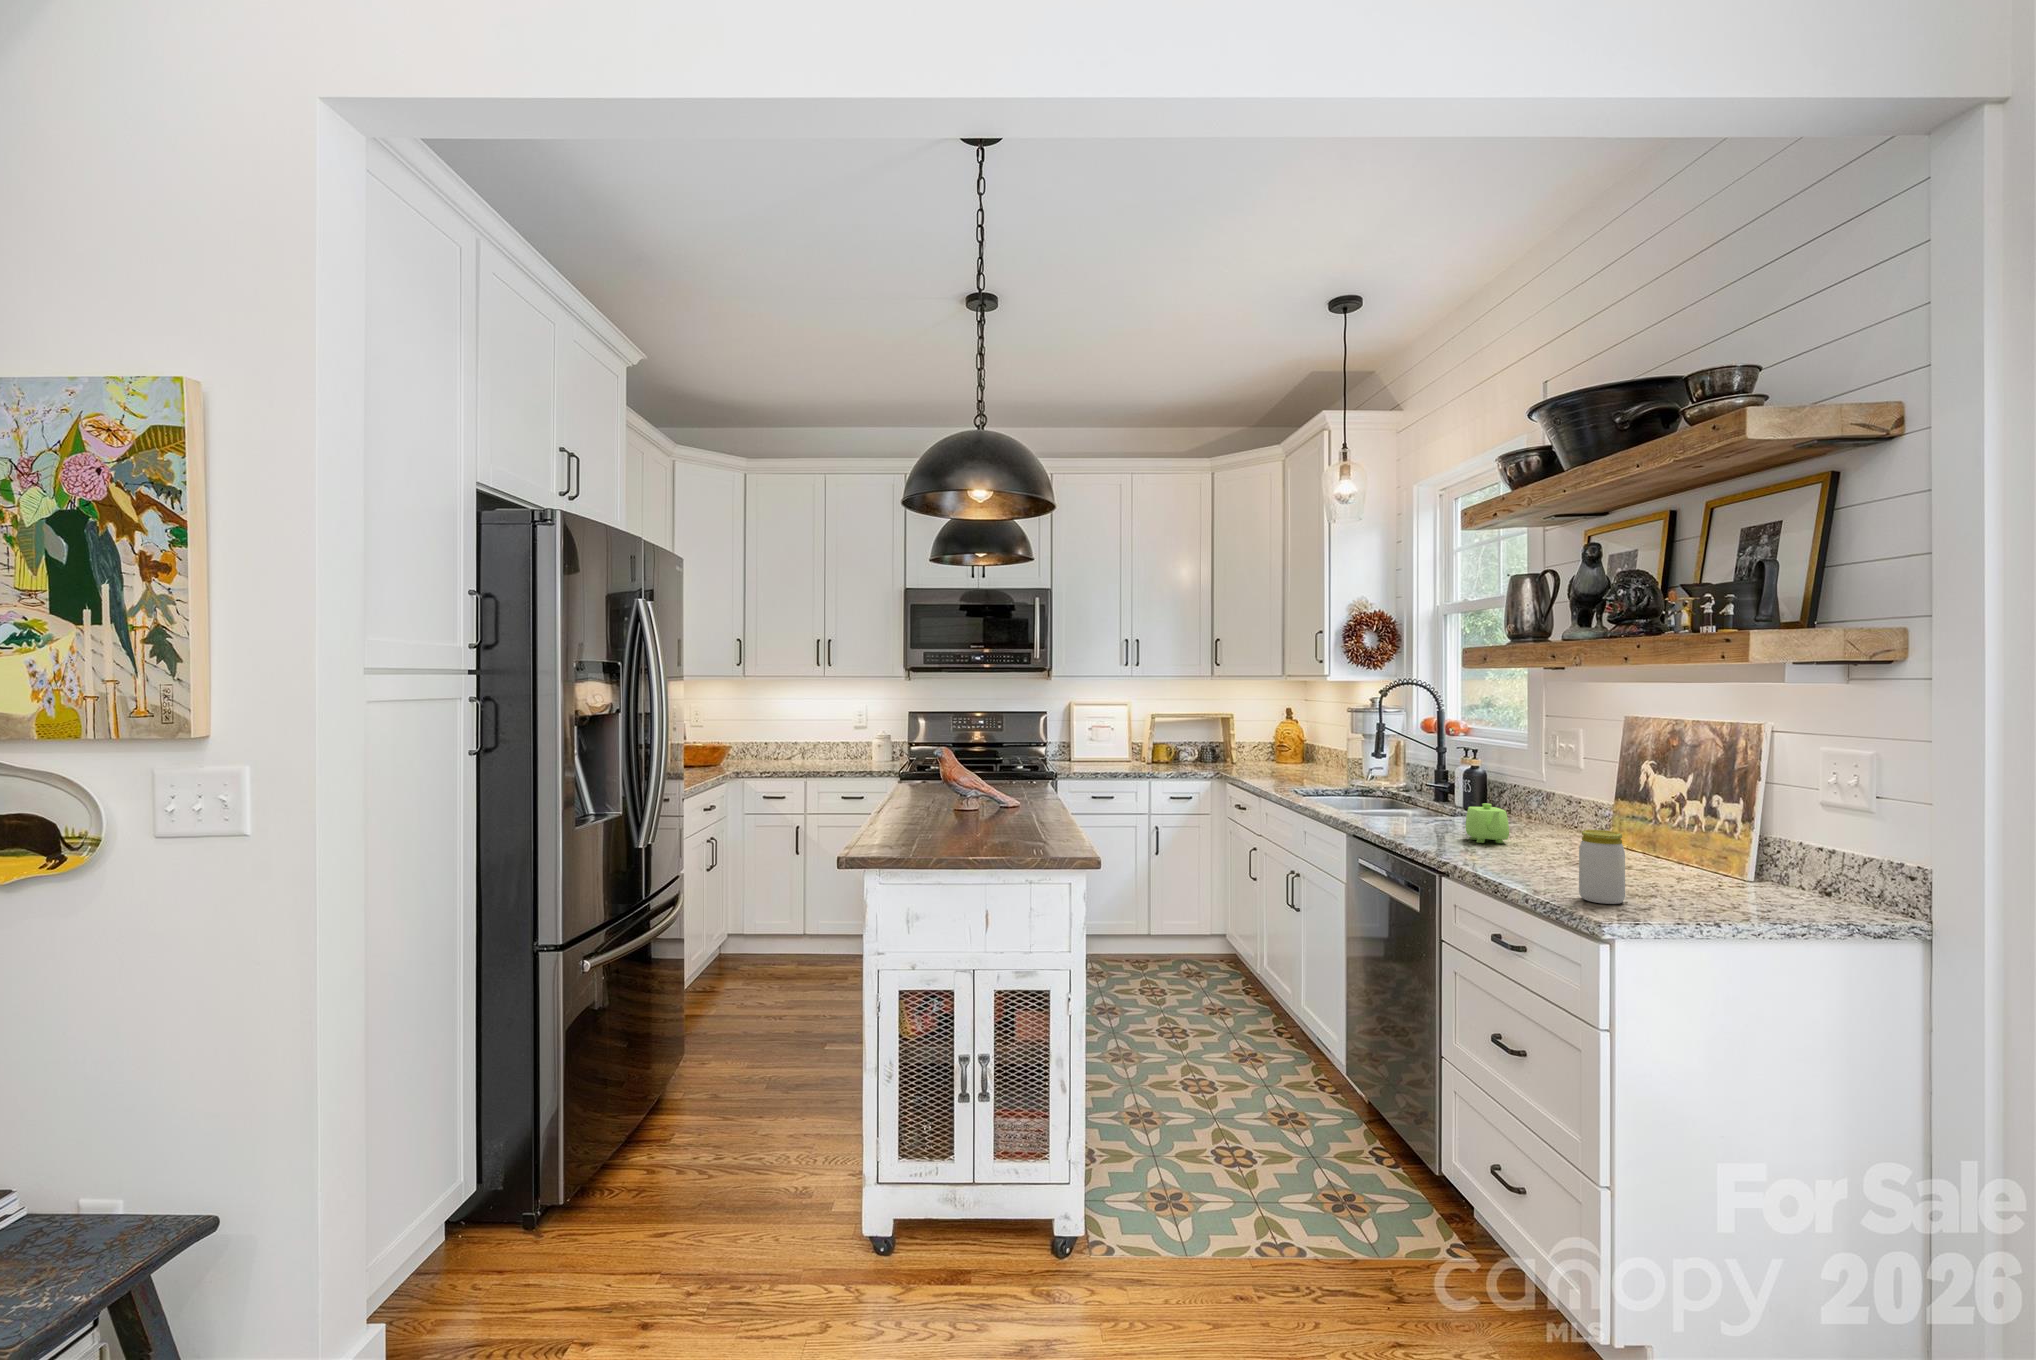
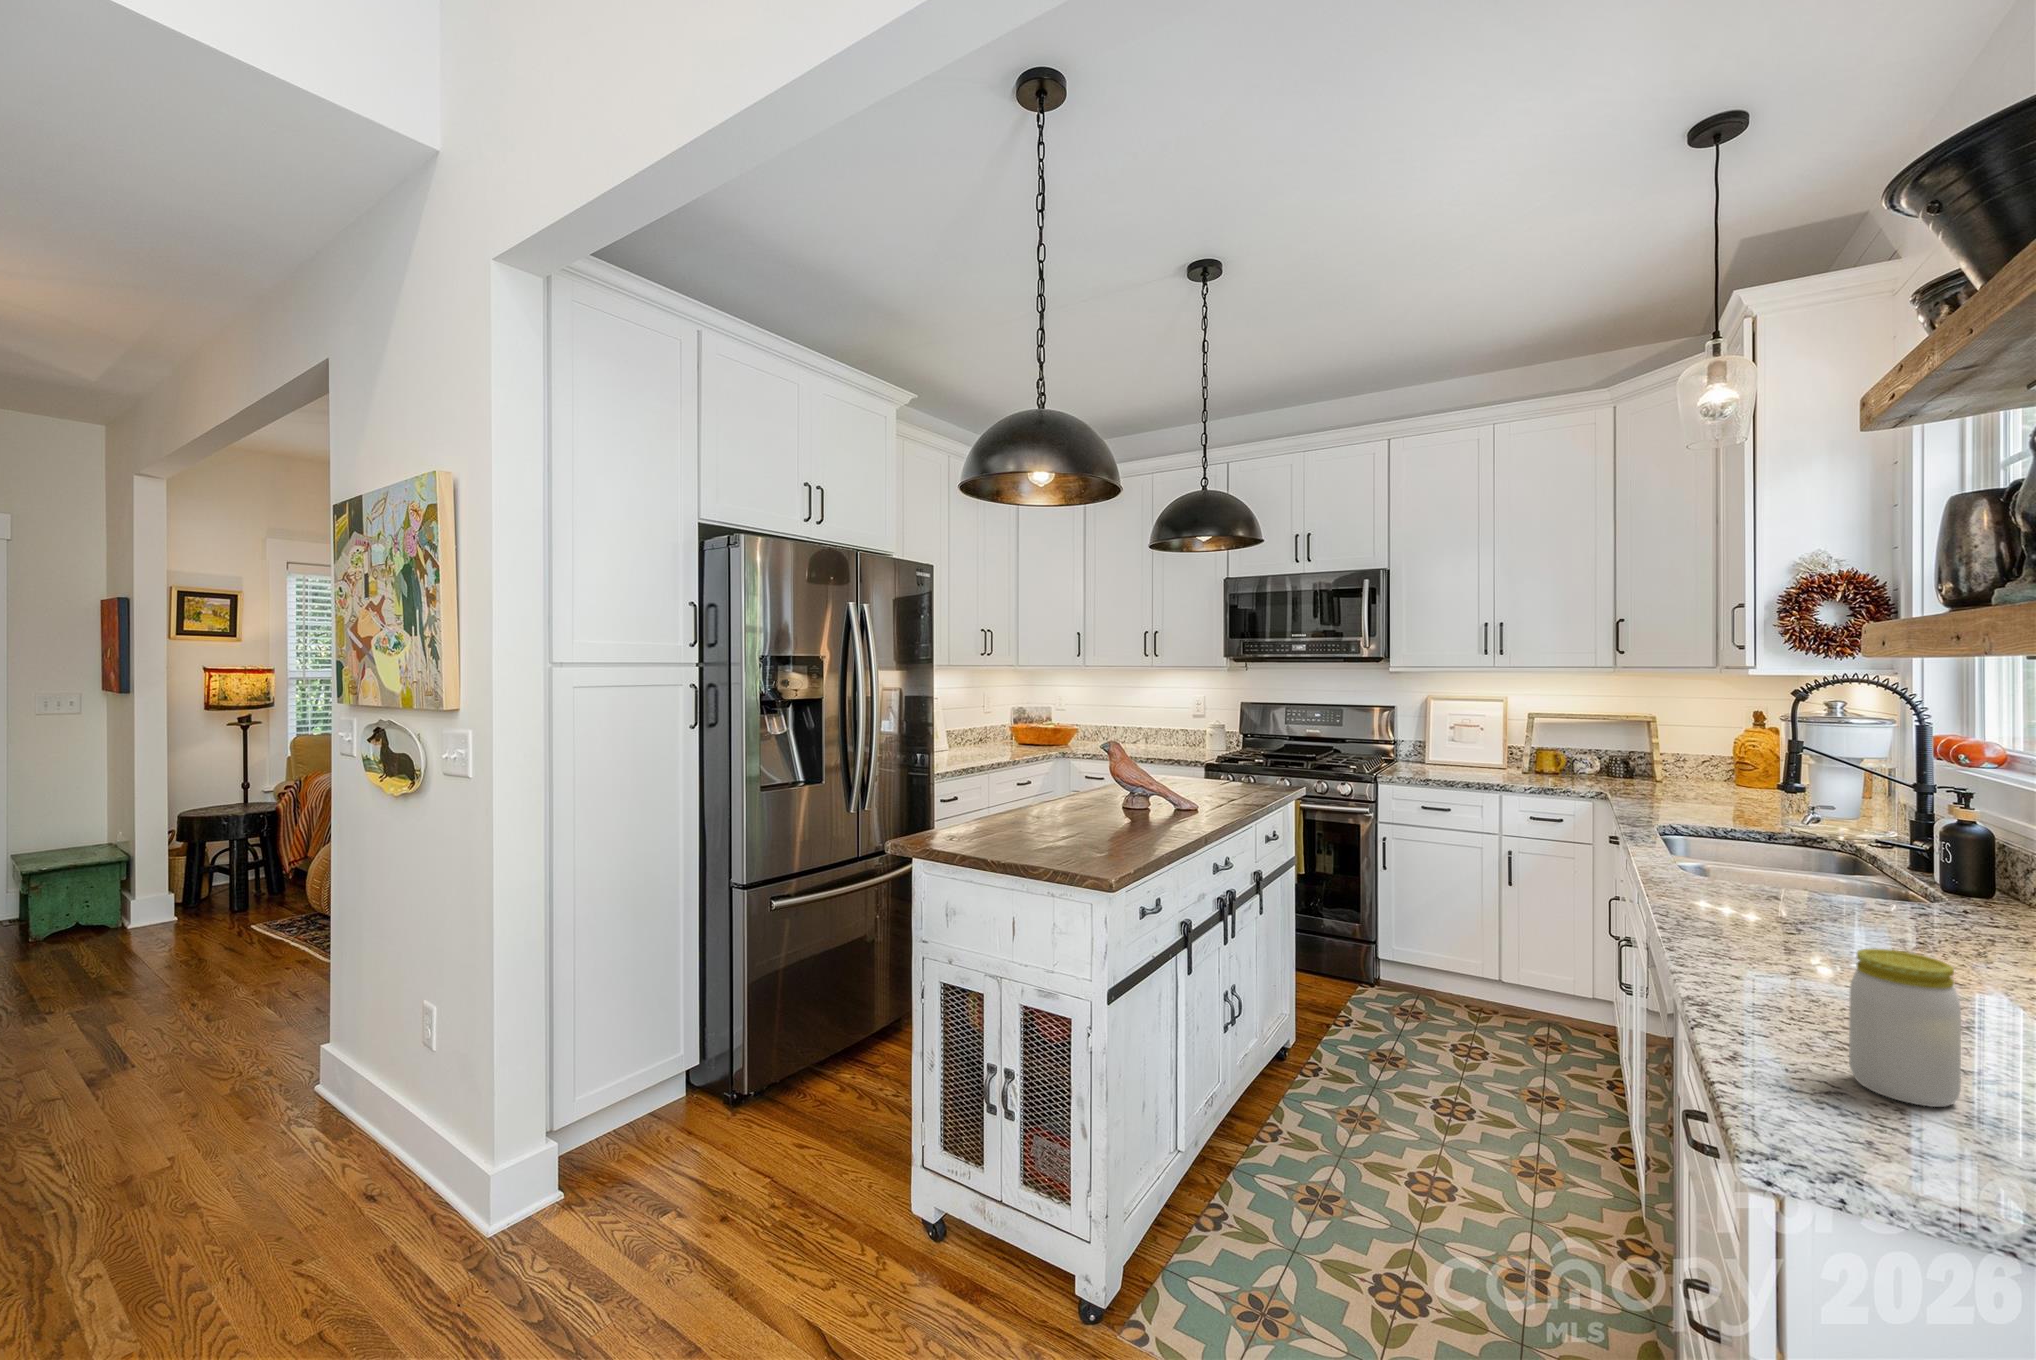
teapot: present [1466,803,1509,843] -> none [1836,875,1920,949]

